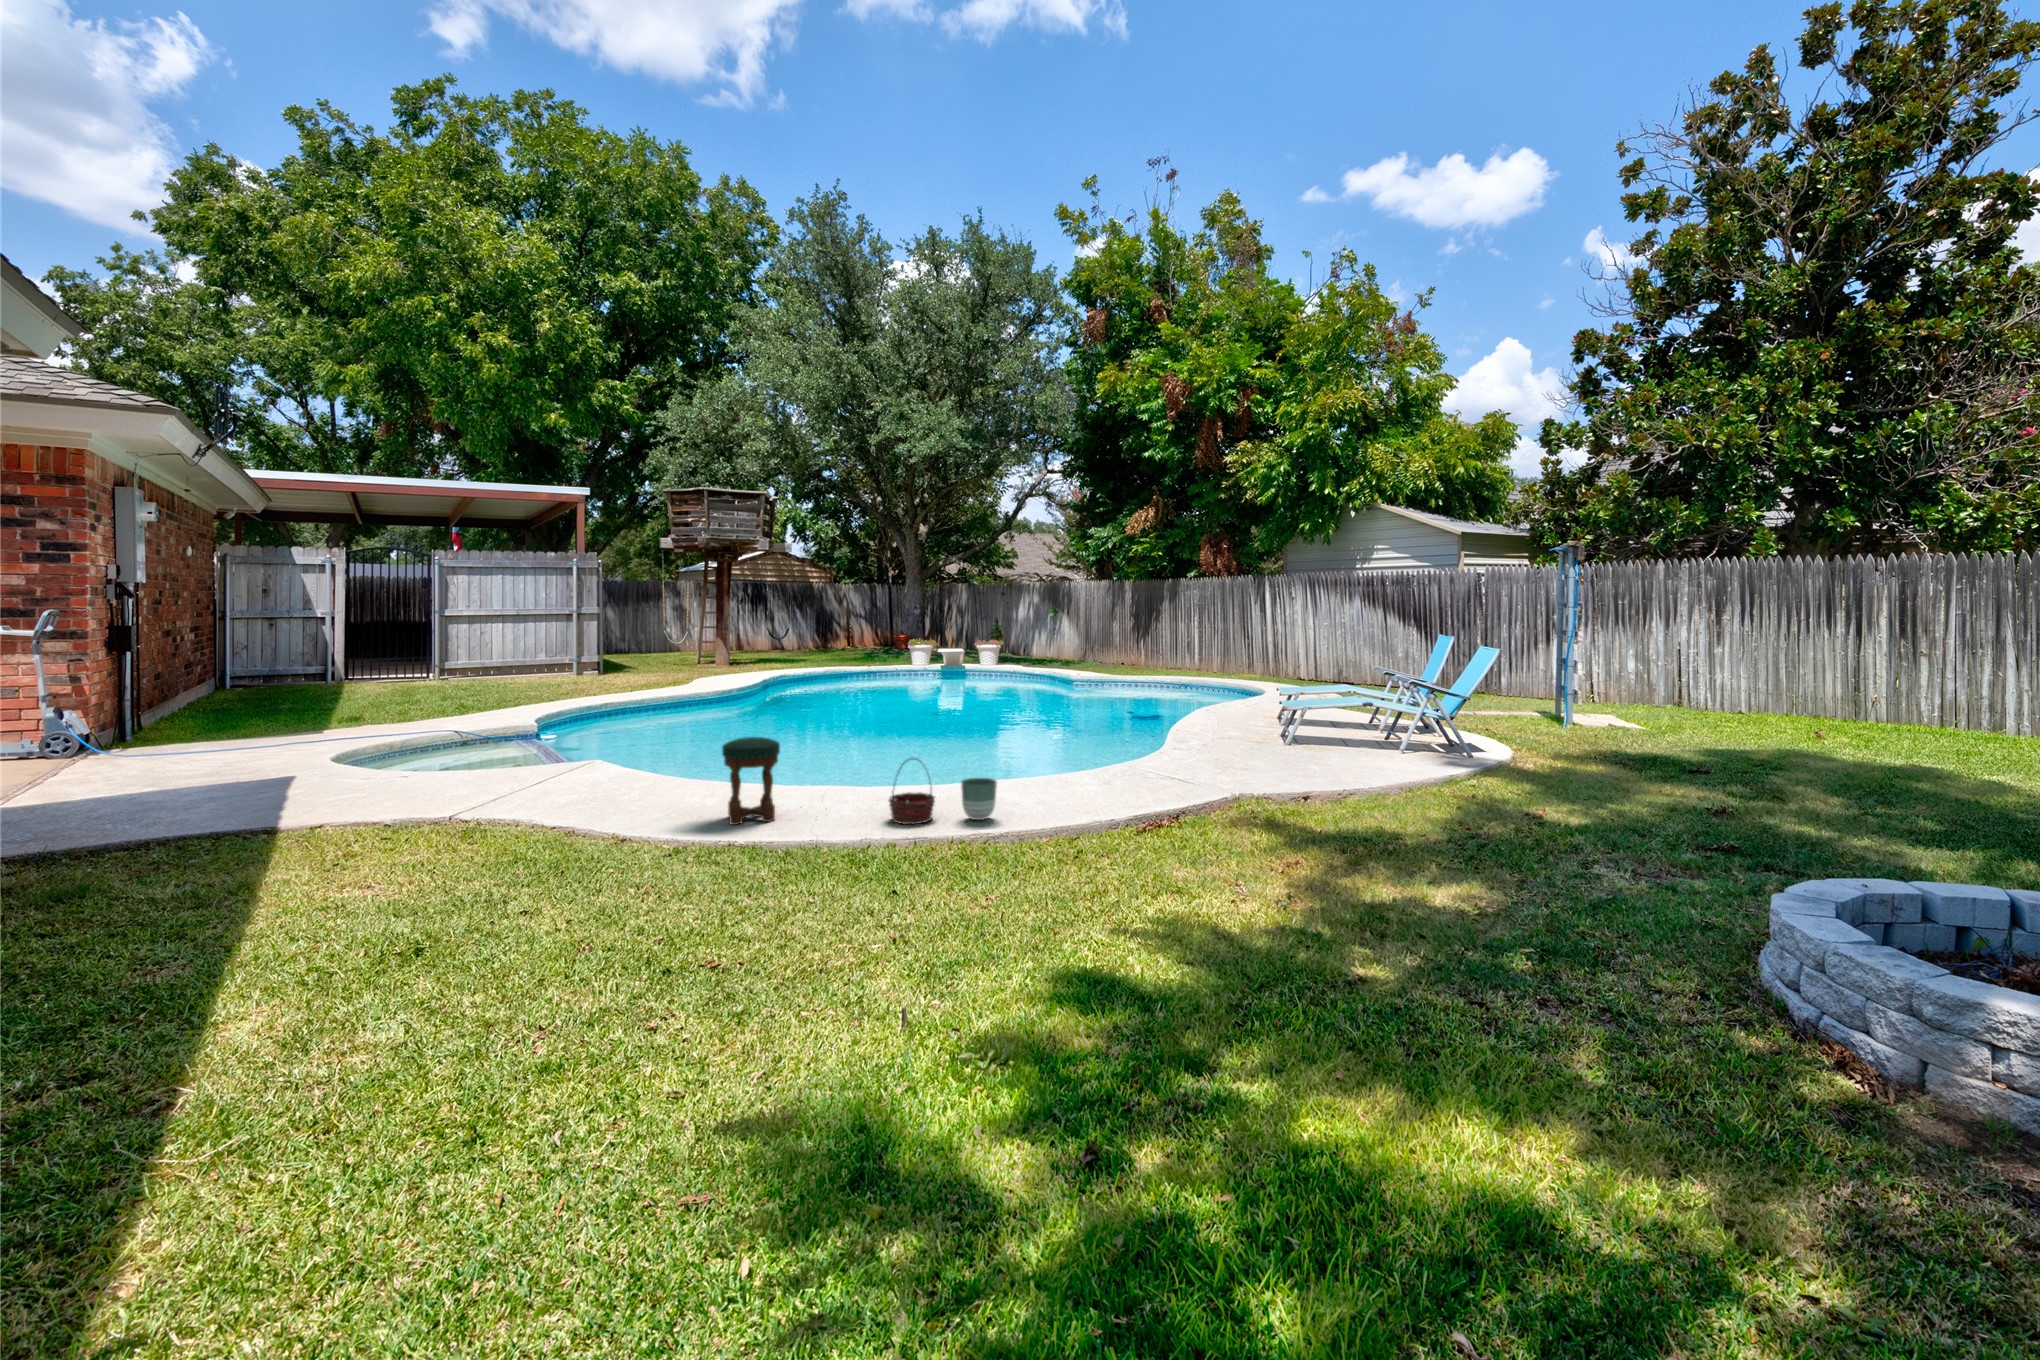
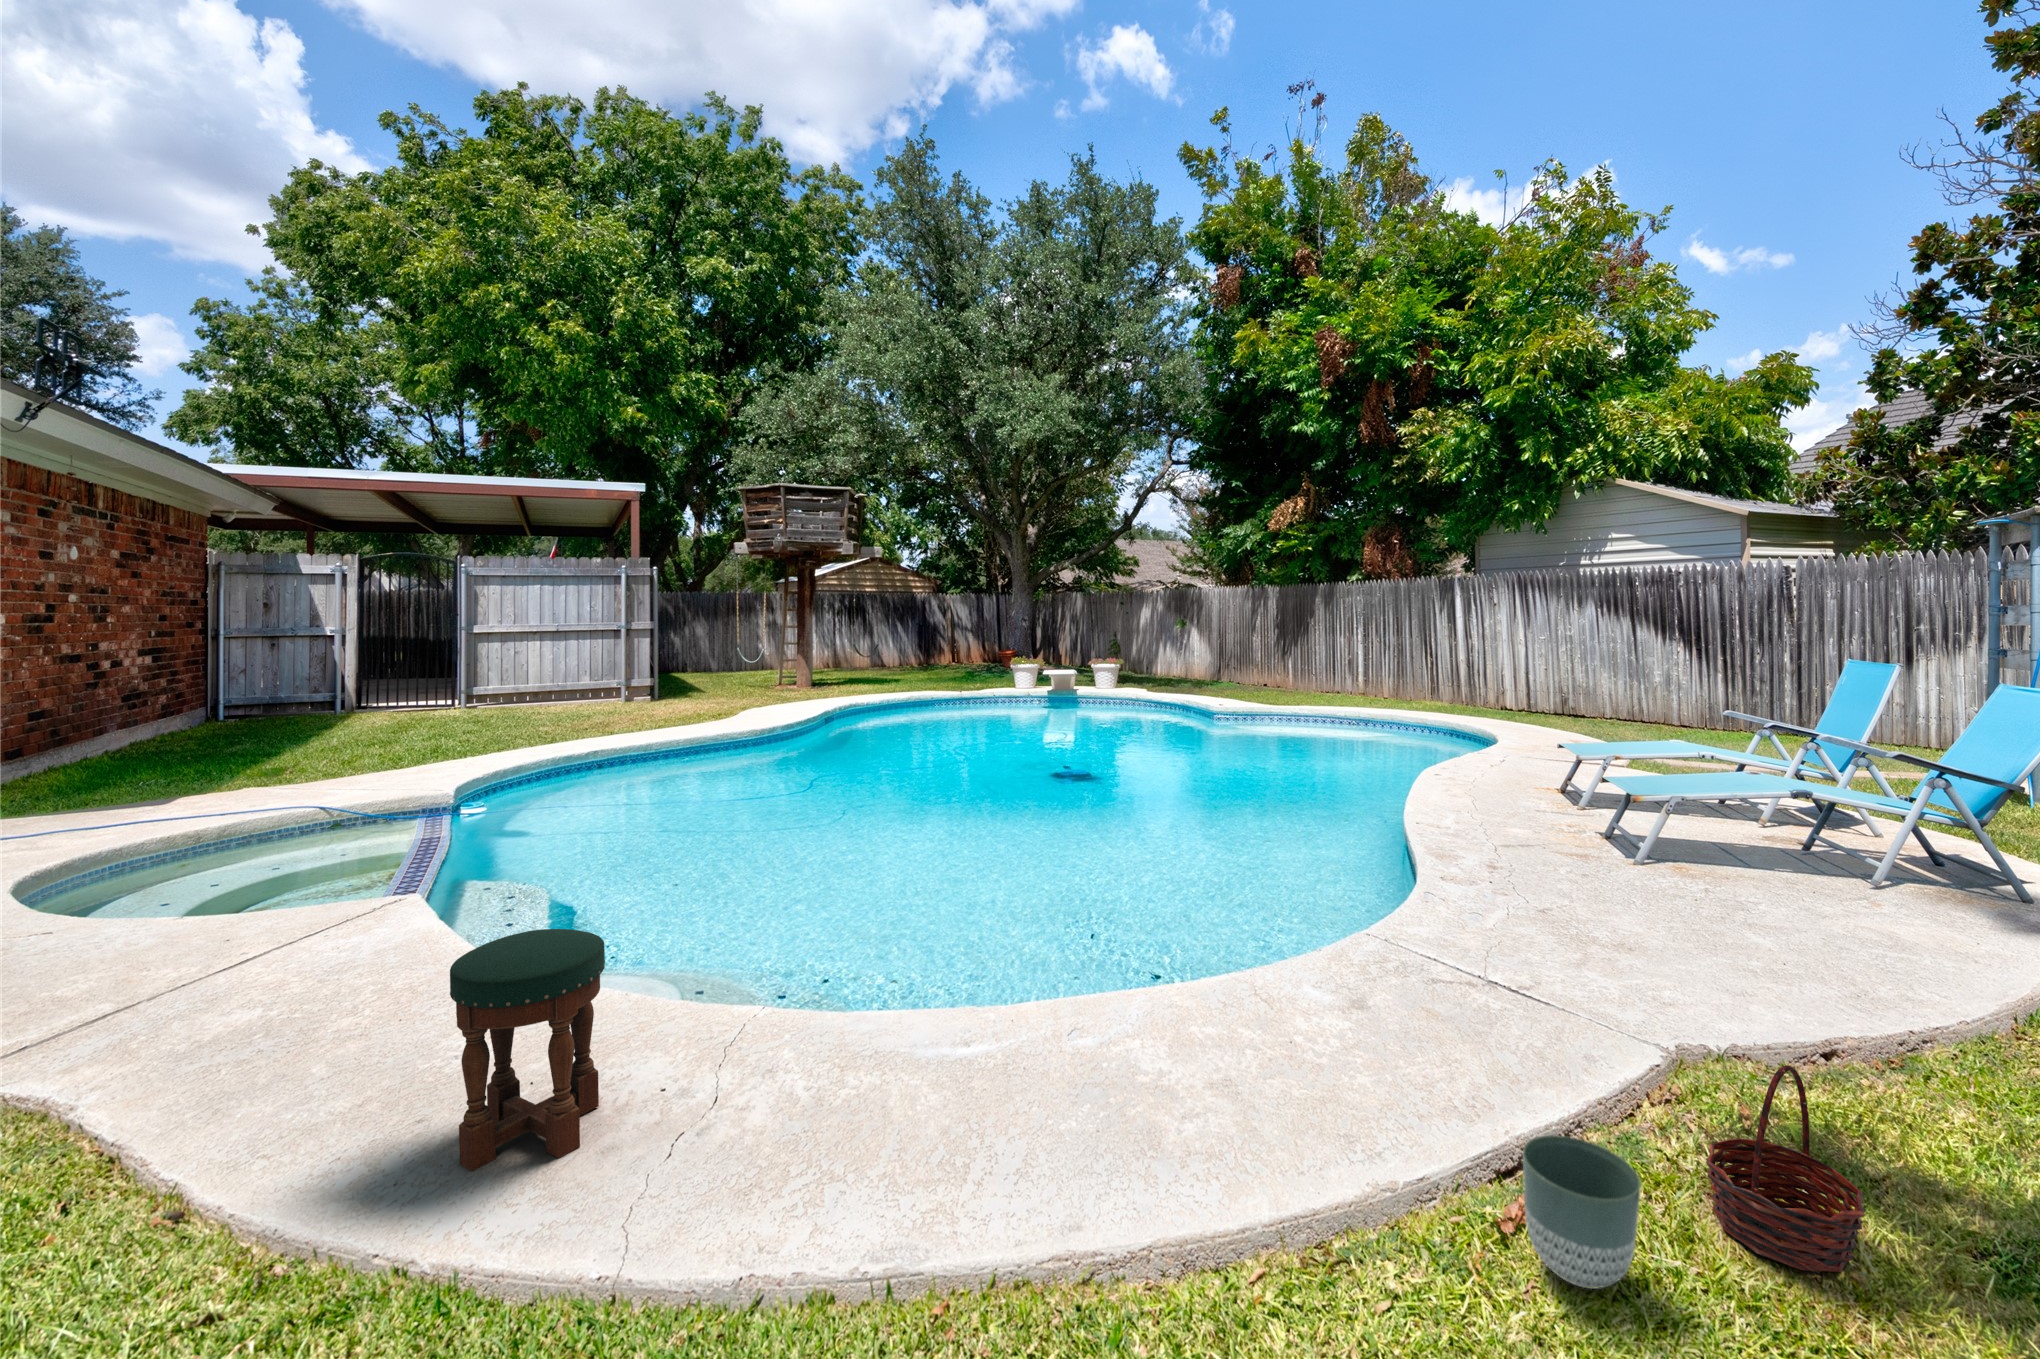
basket: present [889,759,935,824] -> present [1706,1065,1866,1272]
planter: present [961,778,997,820] -> present [1523,1135,1641,1289]

